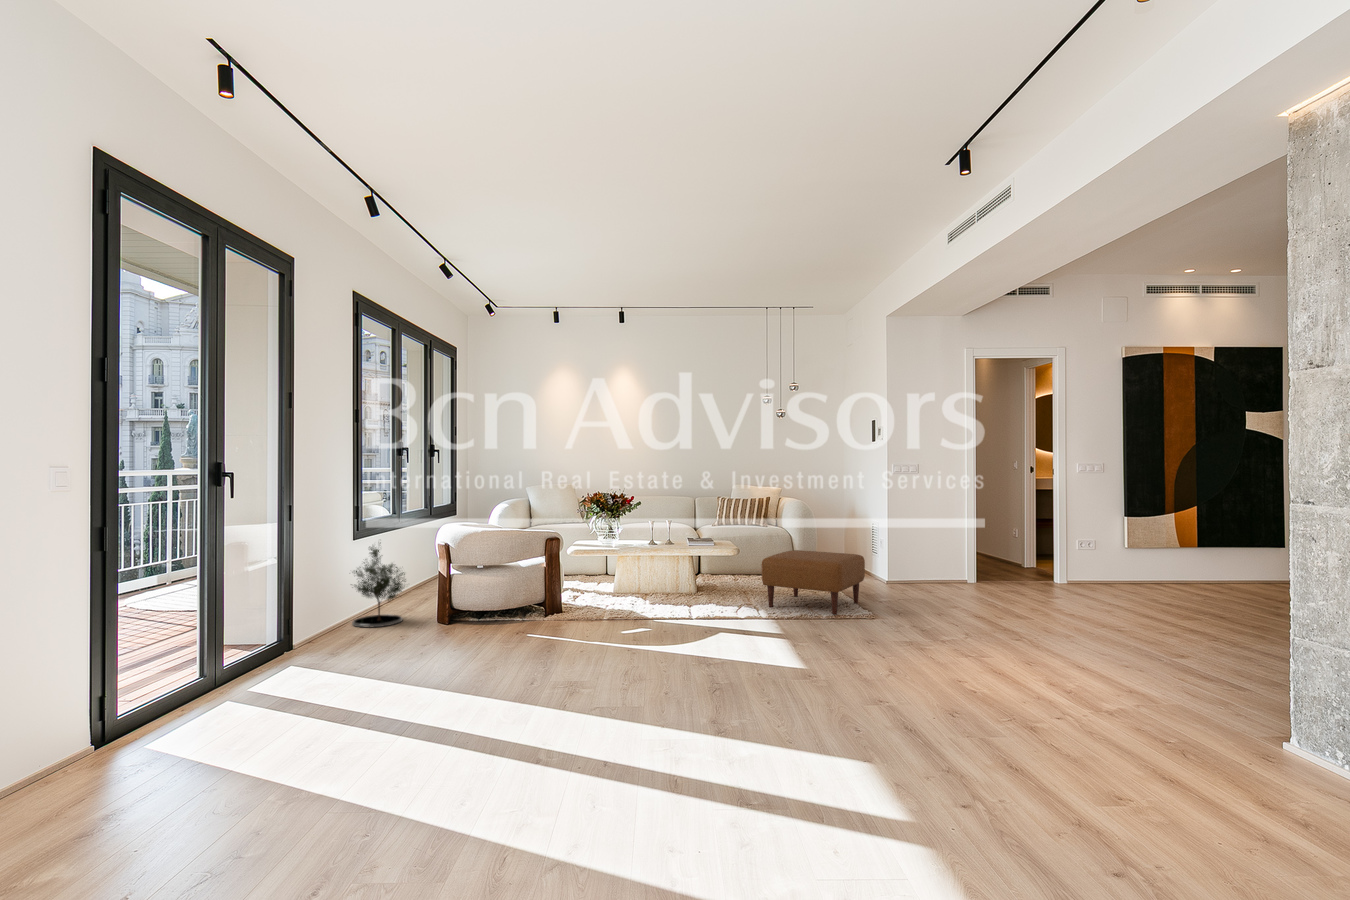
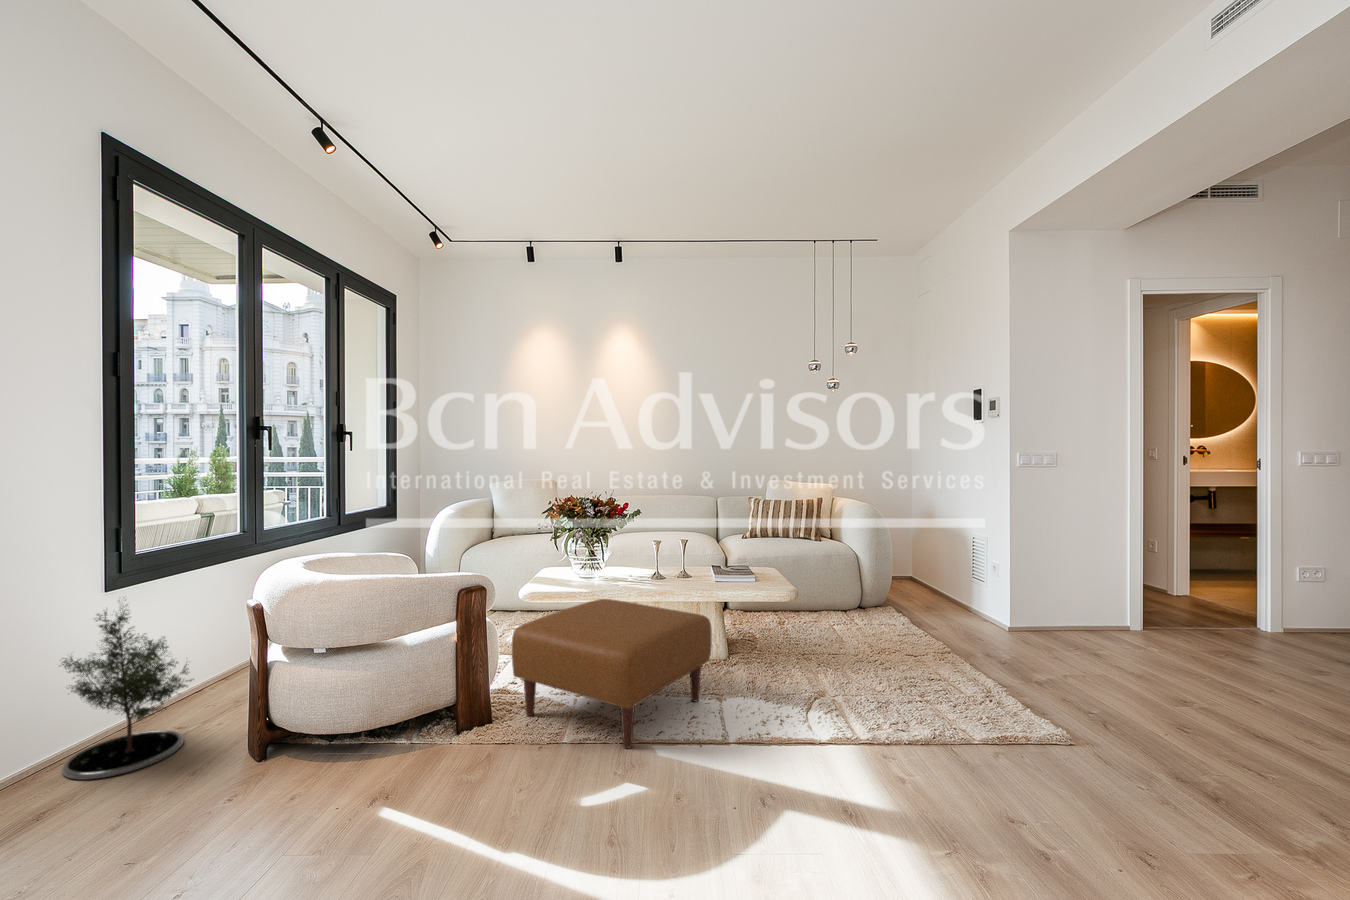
ottoman: present [761,550,865,614] -> present [512,599,712,749]

